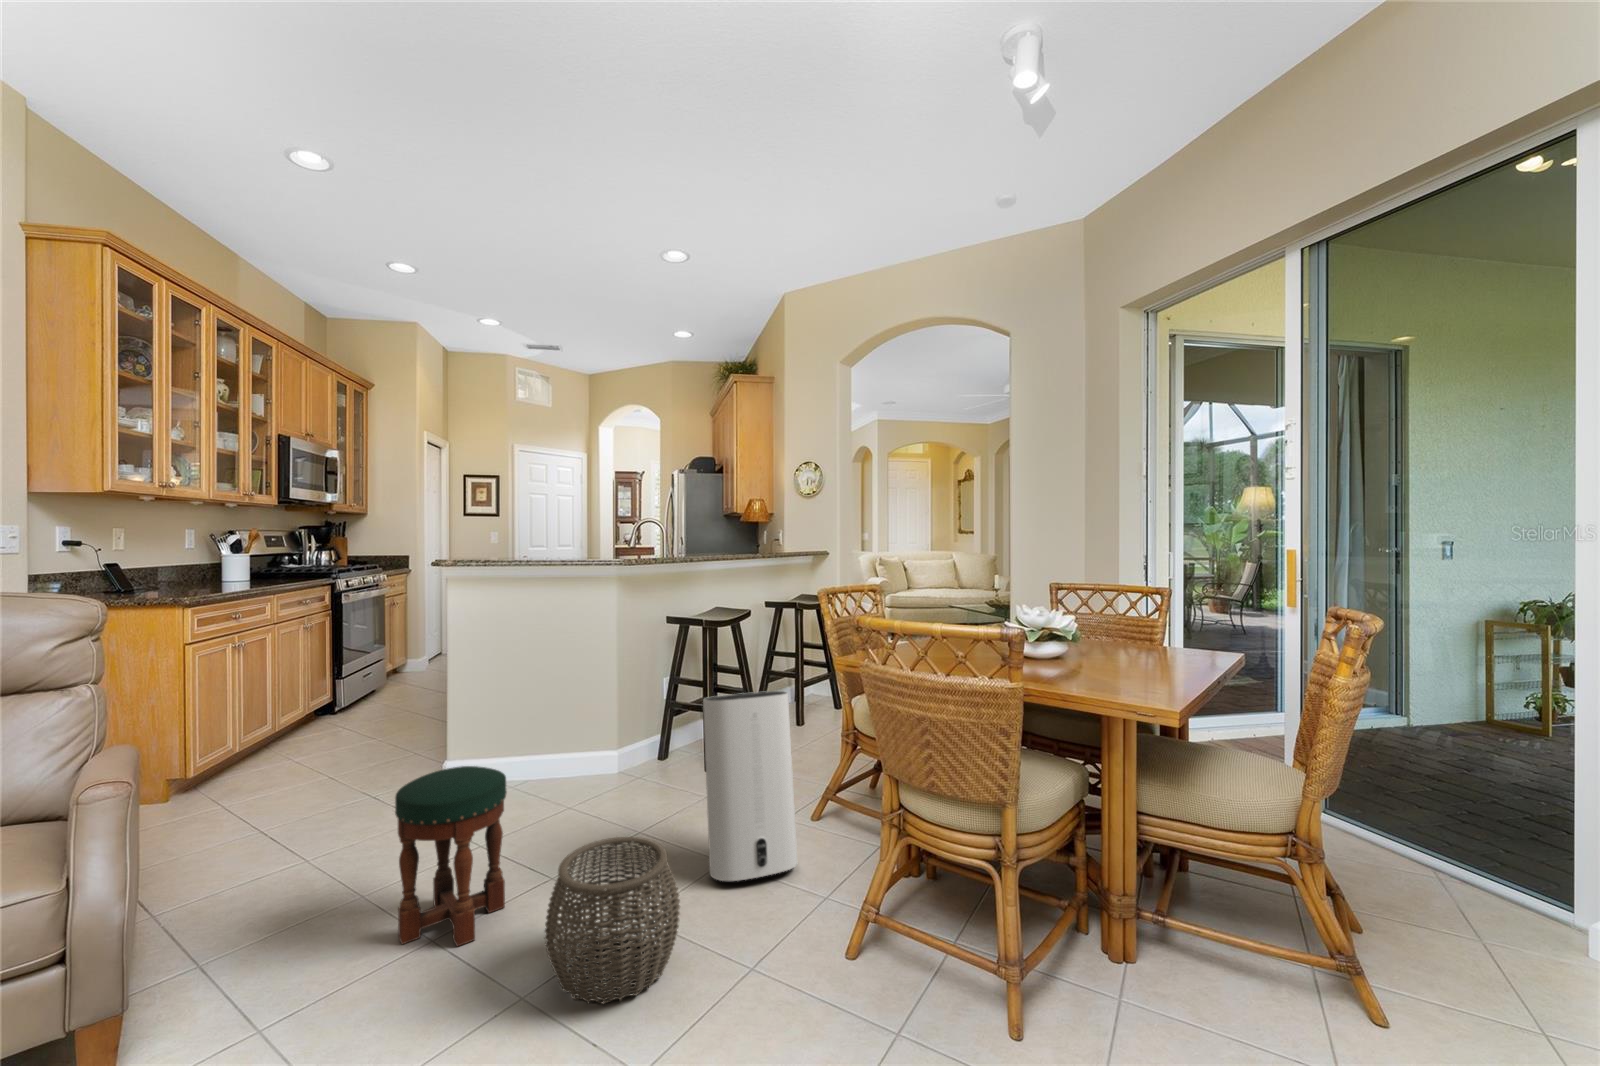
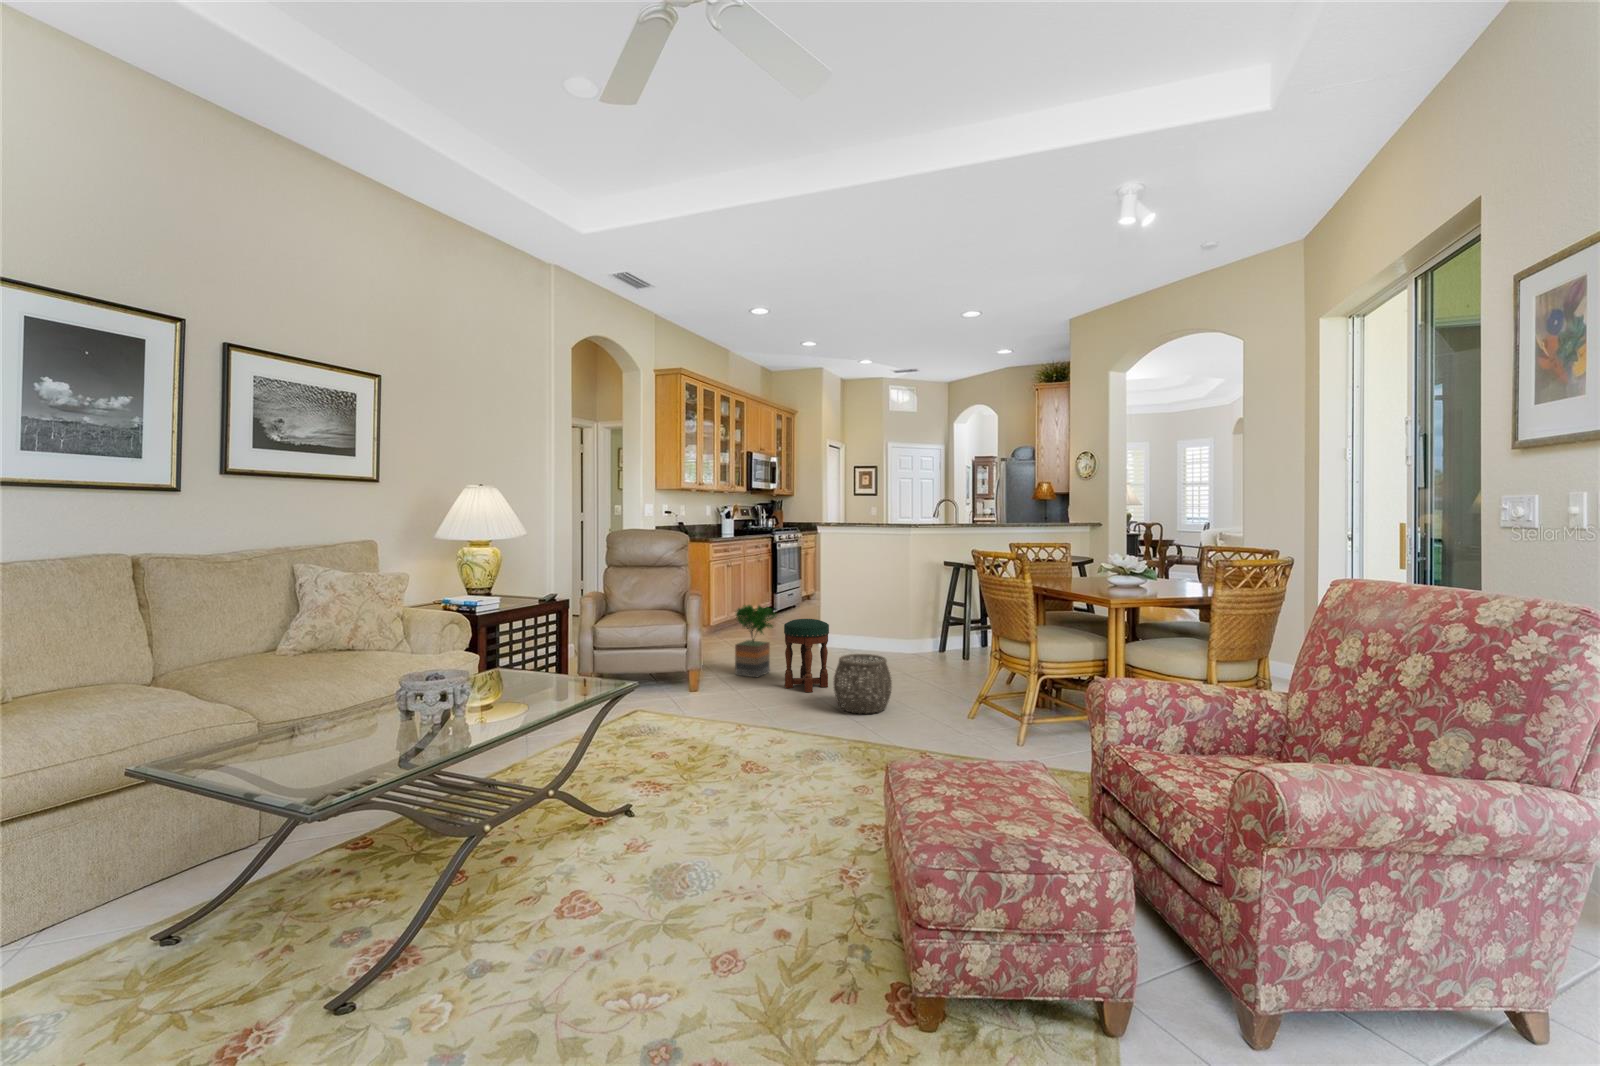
air purifier: present [703,691,798,881] -> none [926,602,977,699]
potted tree: none [247,744,371,926] -> present [735,605,777,677]

